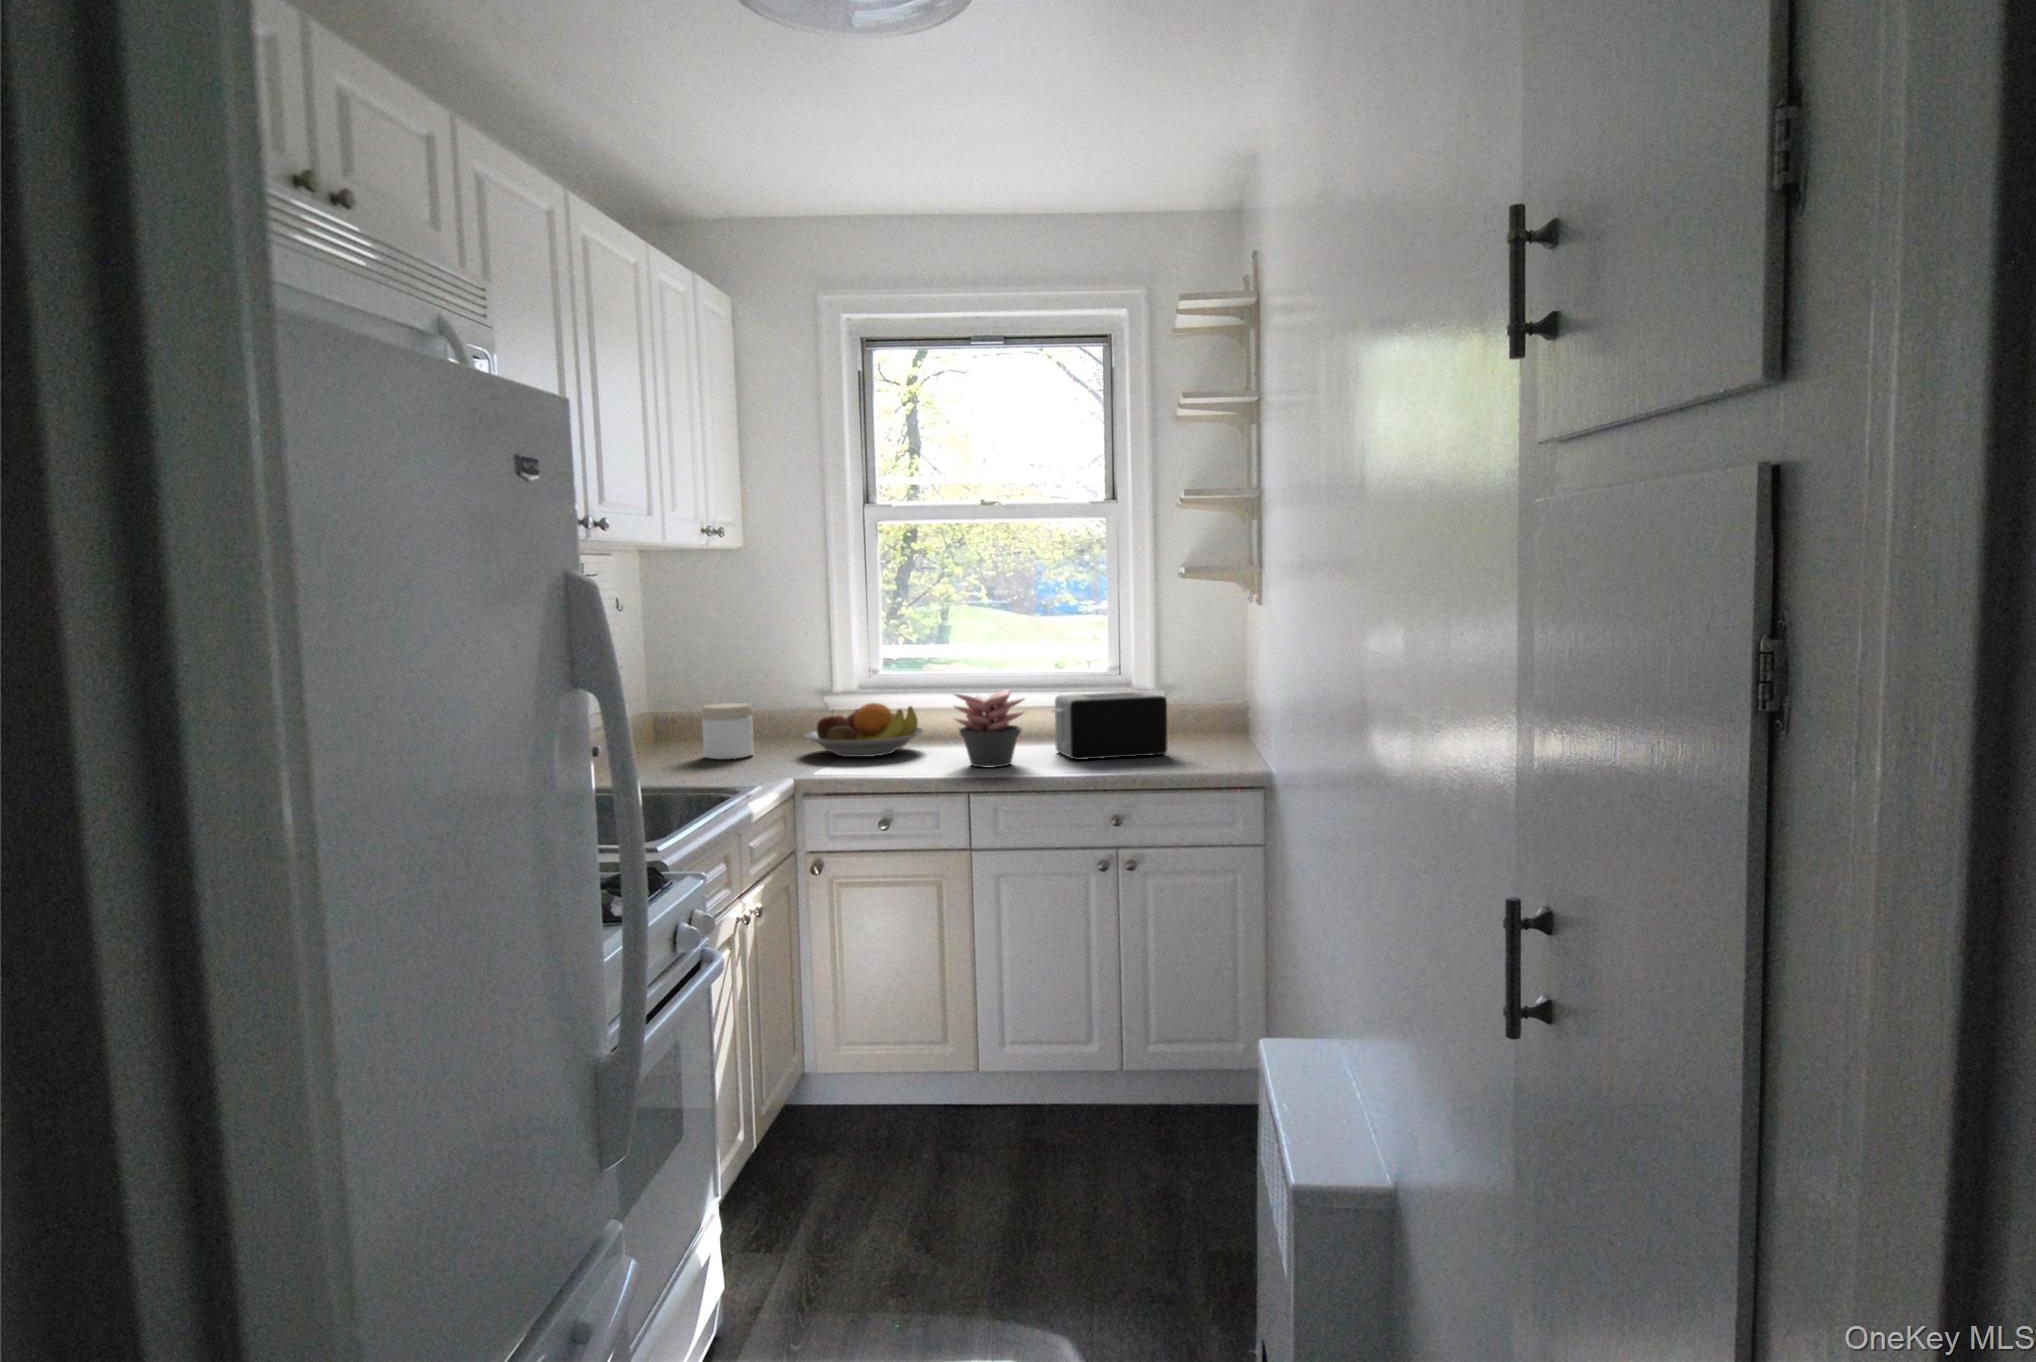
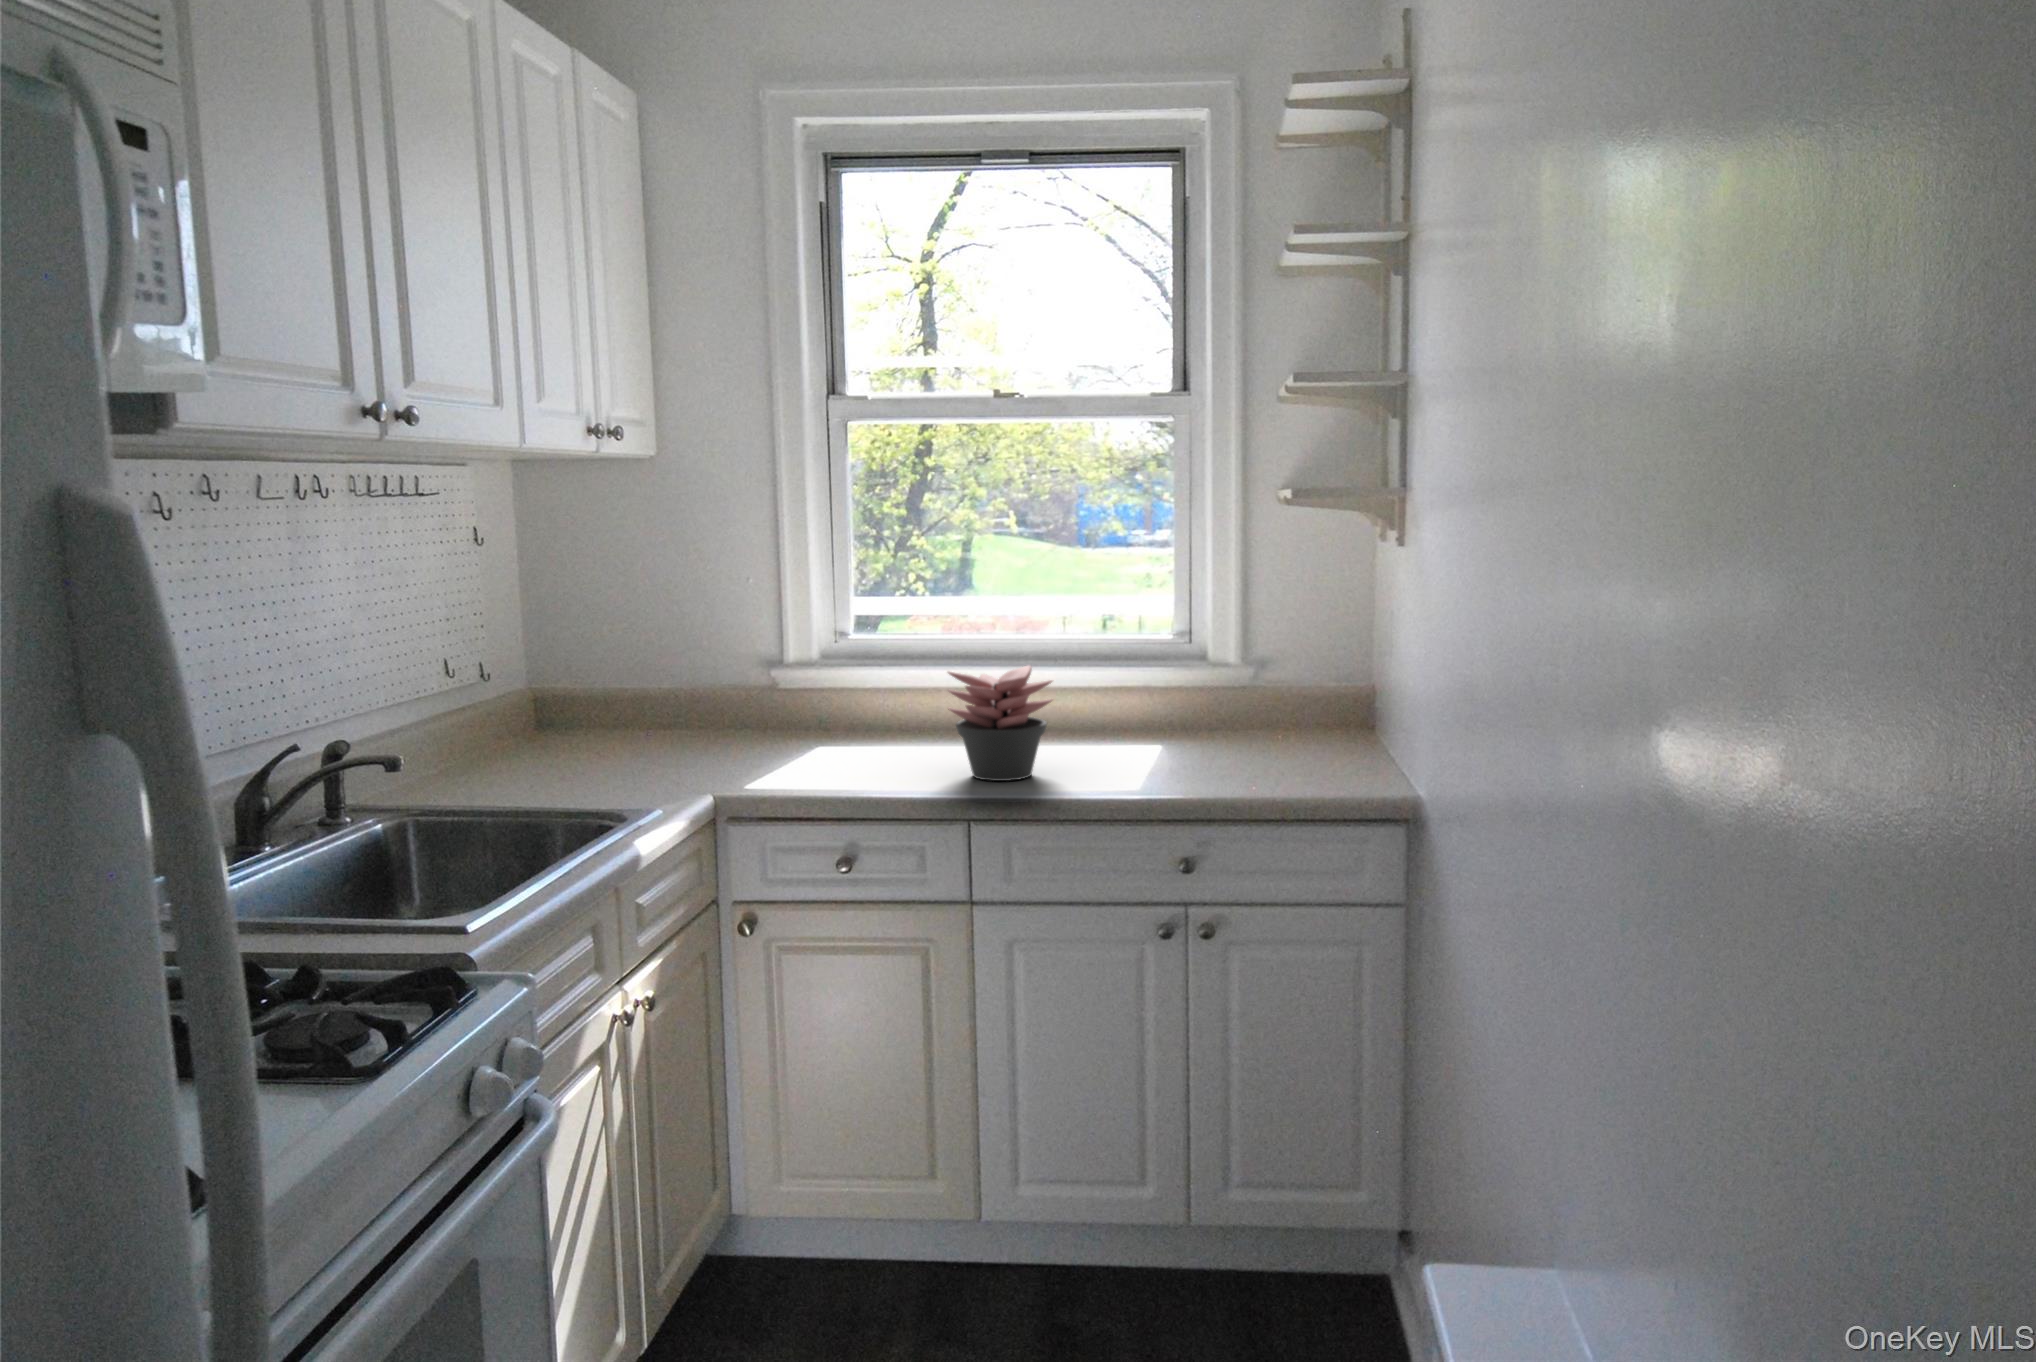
toaster: present [1052,691,1167,760] -> none [1091,669,1259,770]
jar: present [702,703,754,759] -> none [592,678,668,760]
fruit bowl: present [804,703,924,757] -> none [737,682,908,759]

